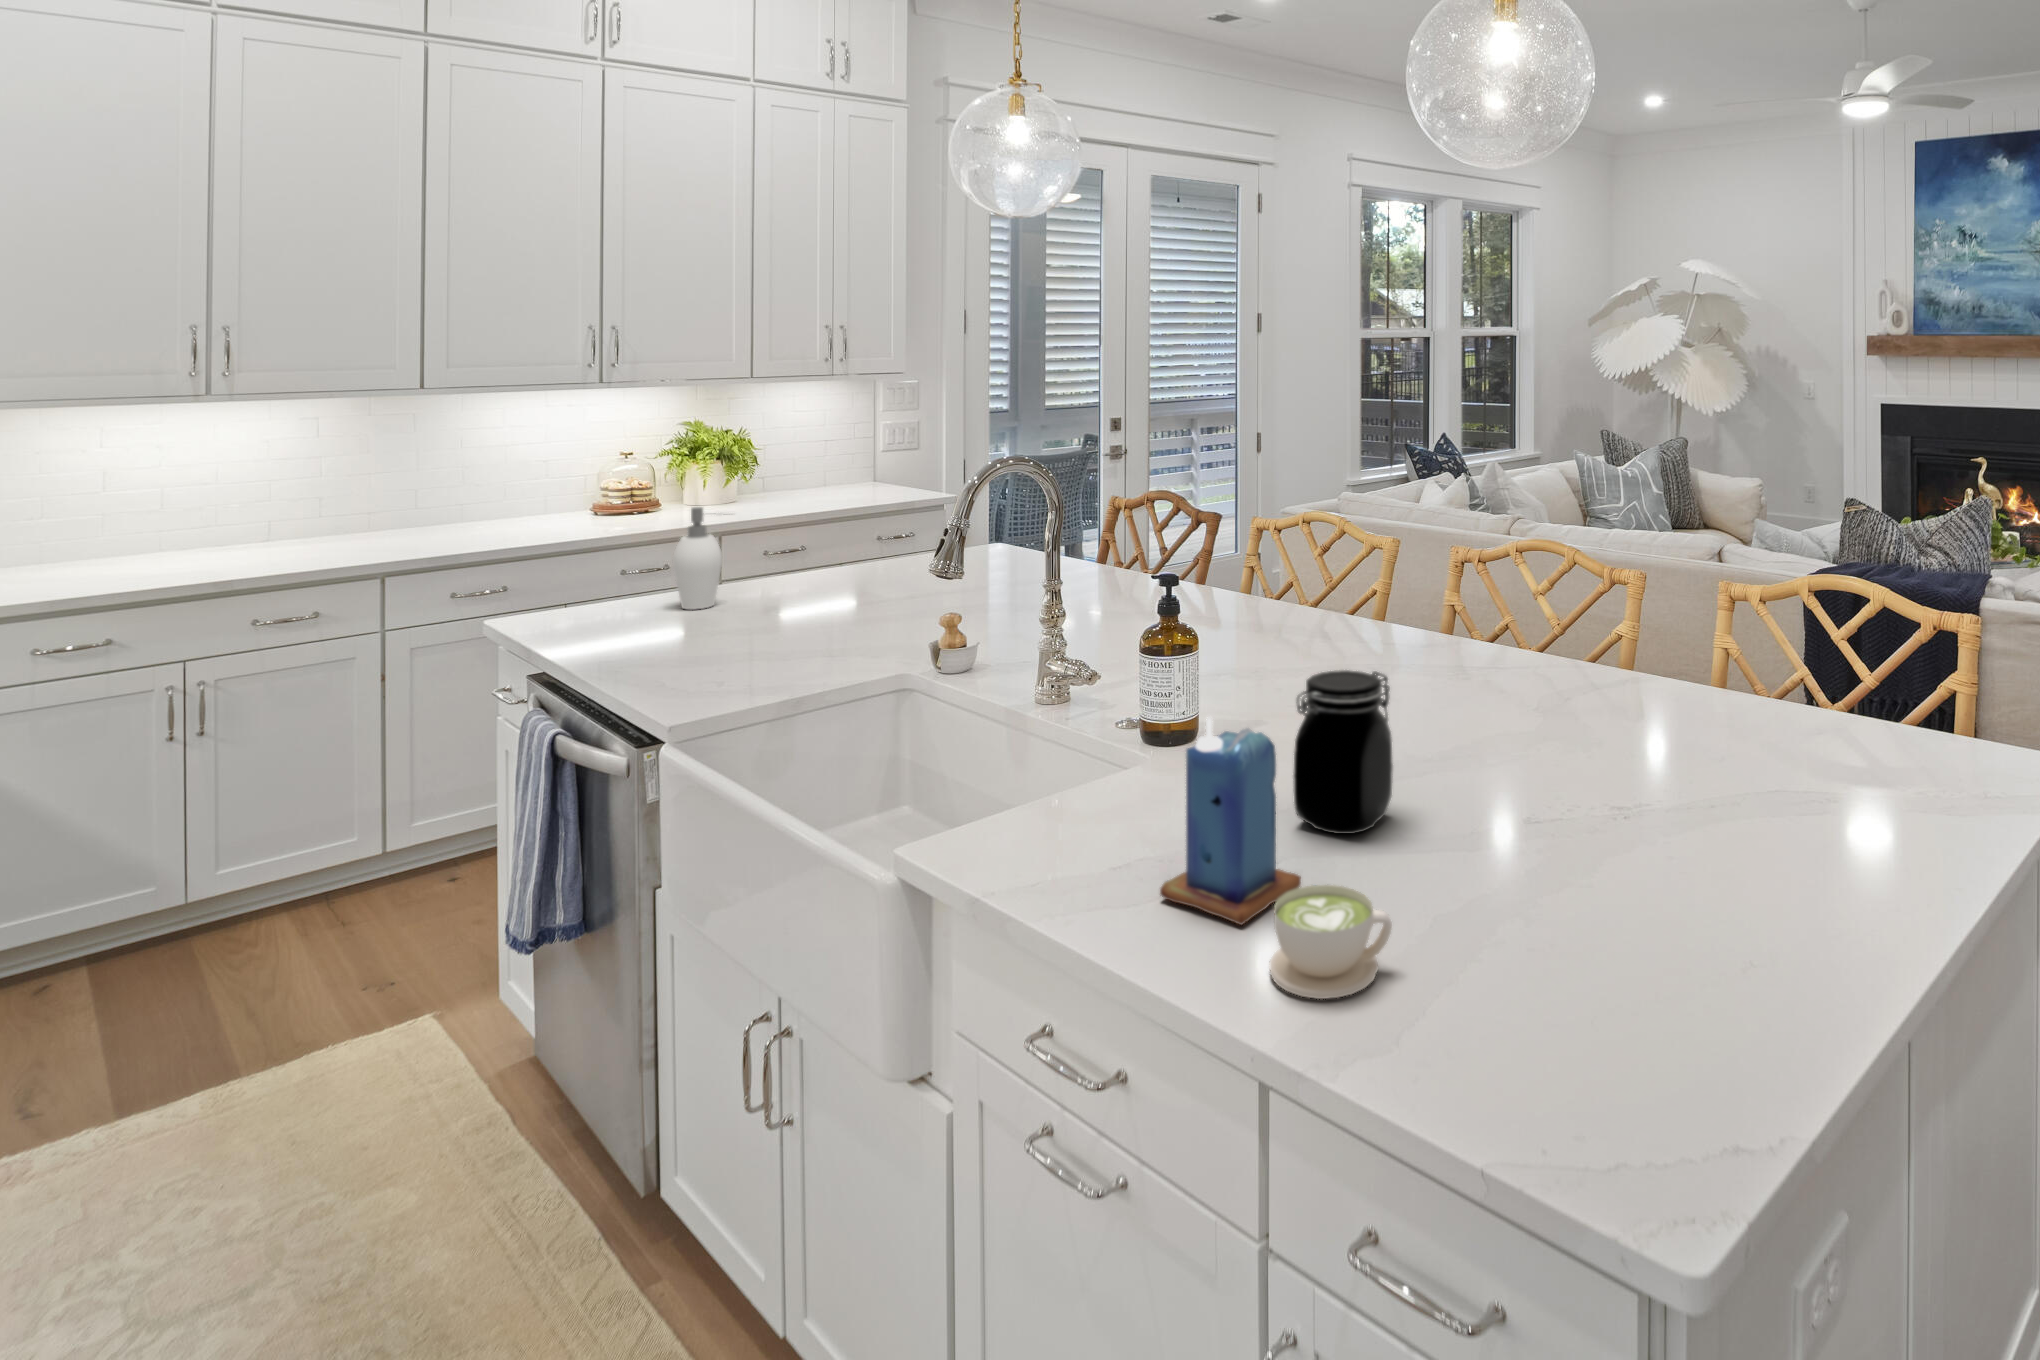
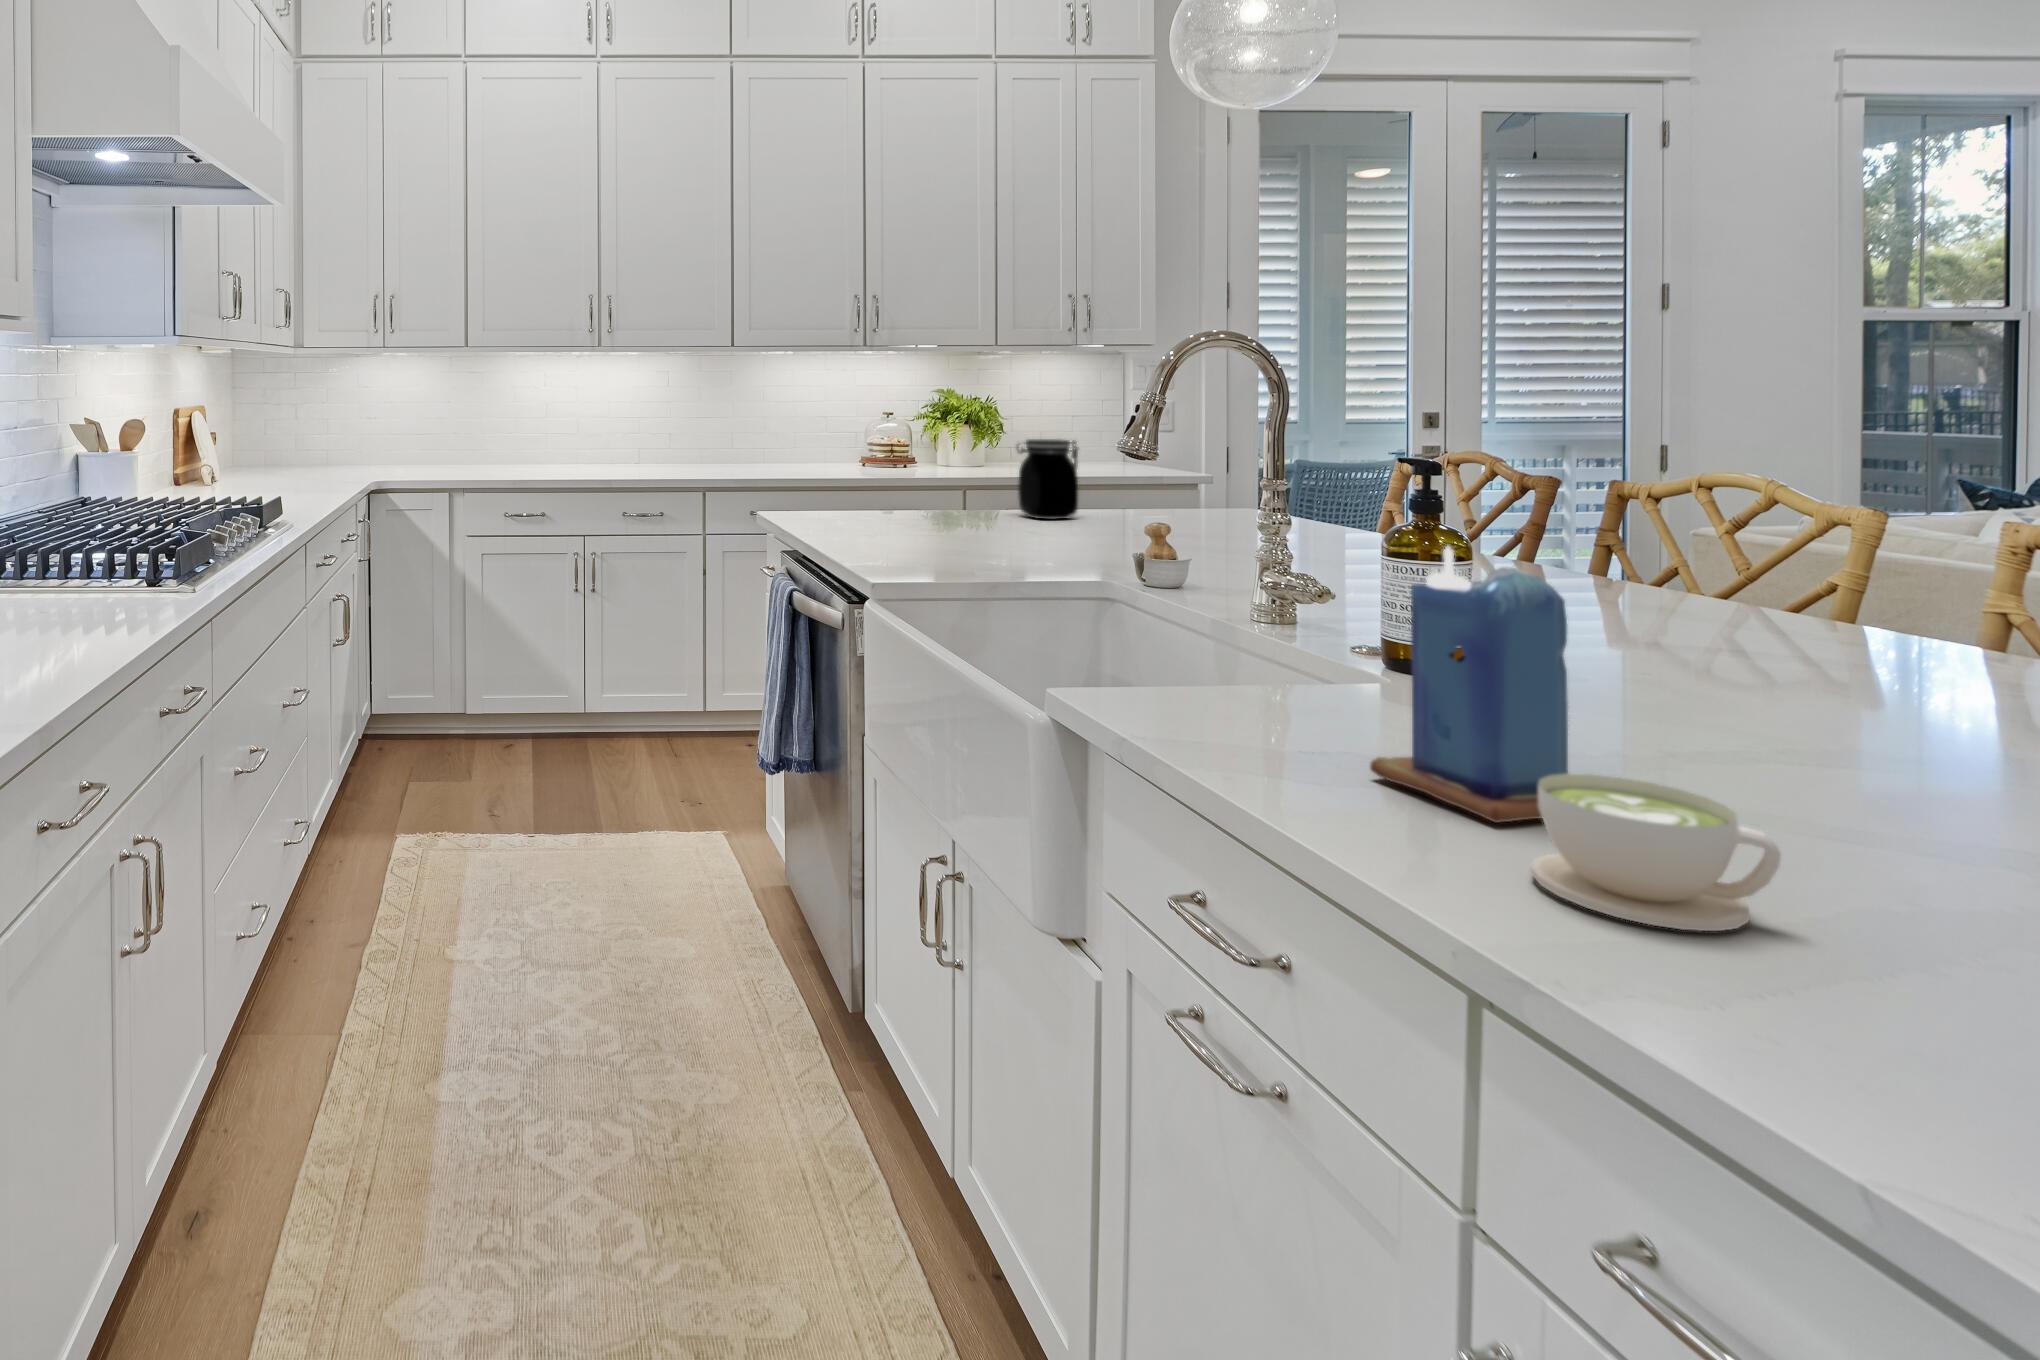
soap dispenser: present [673,507,722,609] -> none [900,423,955,518]
jar: present [1293,670,1393,834] -> present [1017,439,1078,520]

